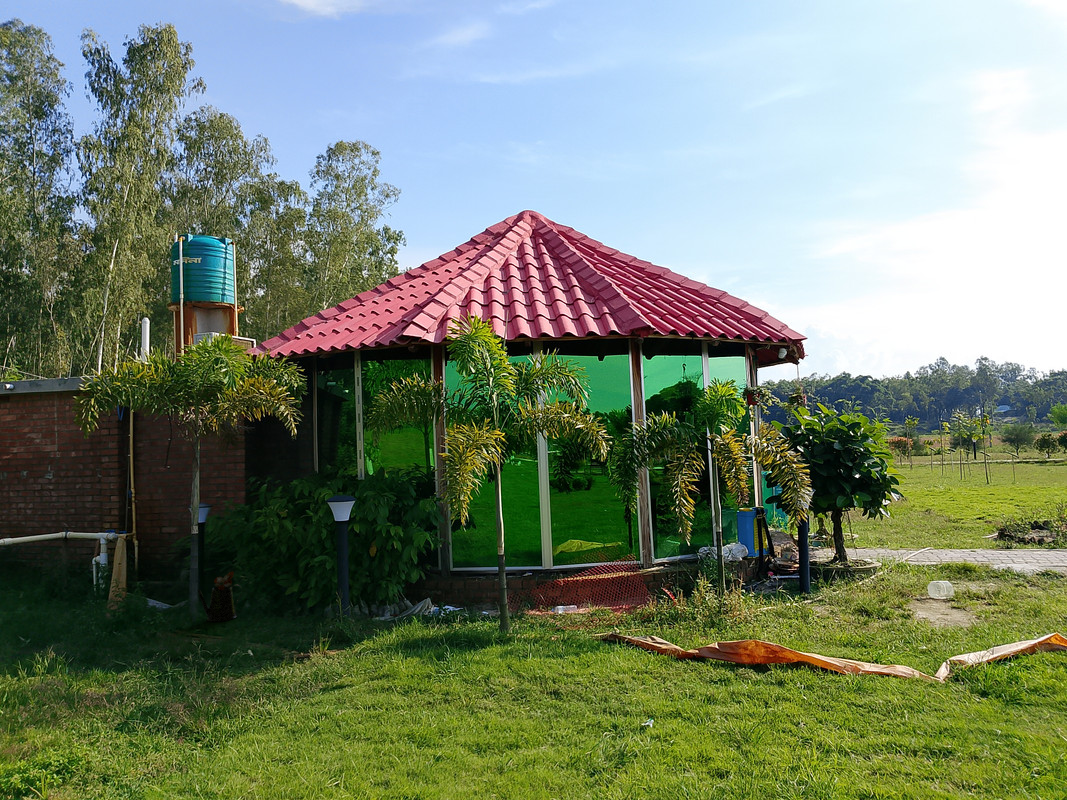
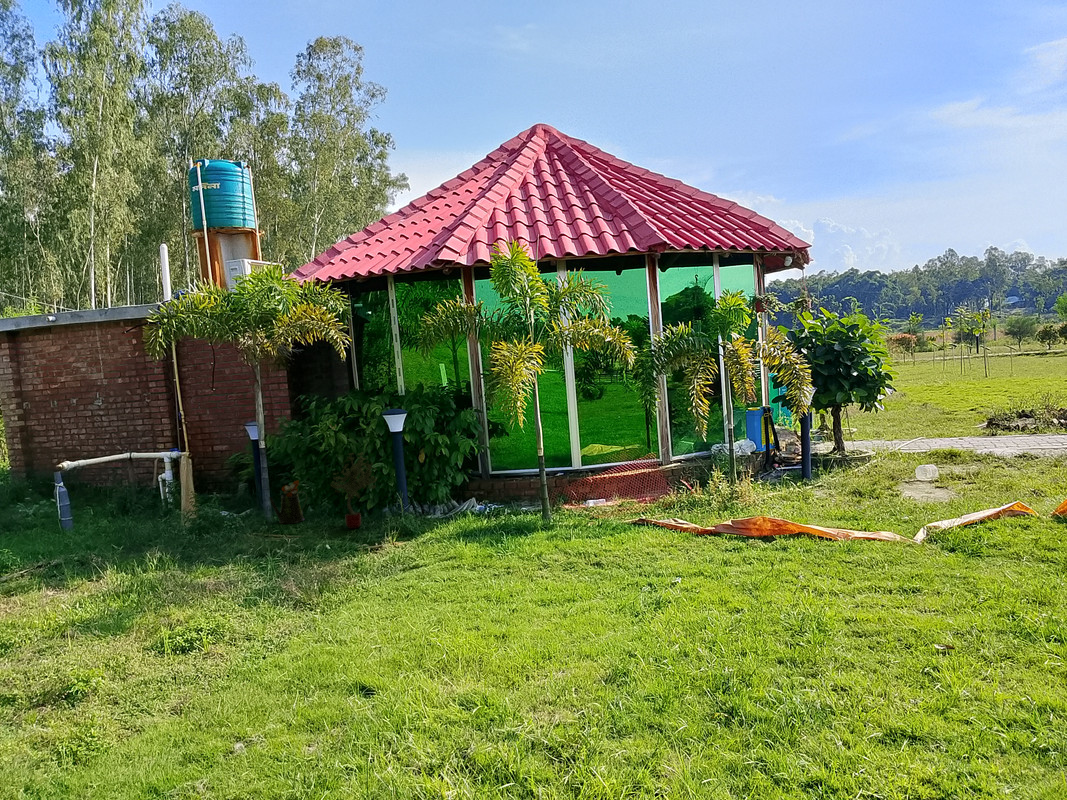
potted tree: none [265,542,319,631] -> present [331,453,377,529]

